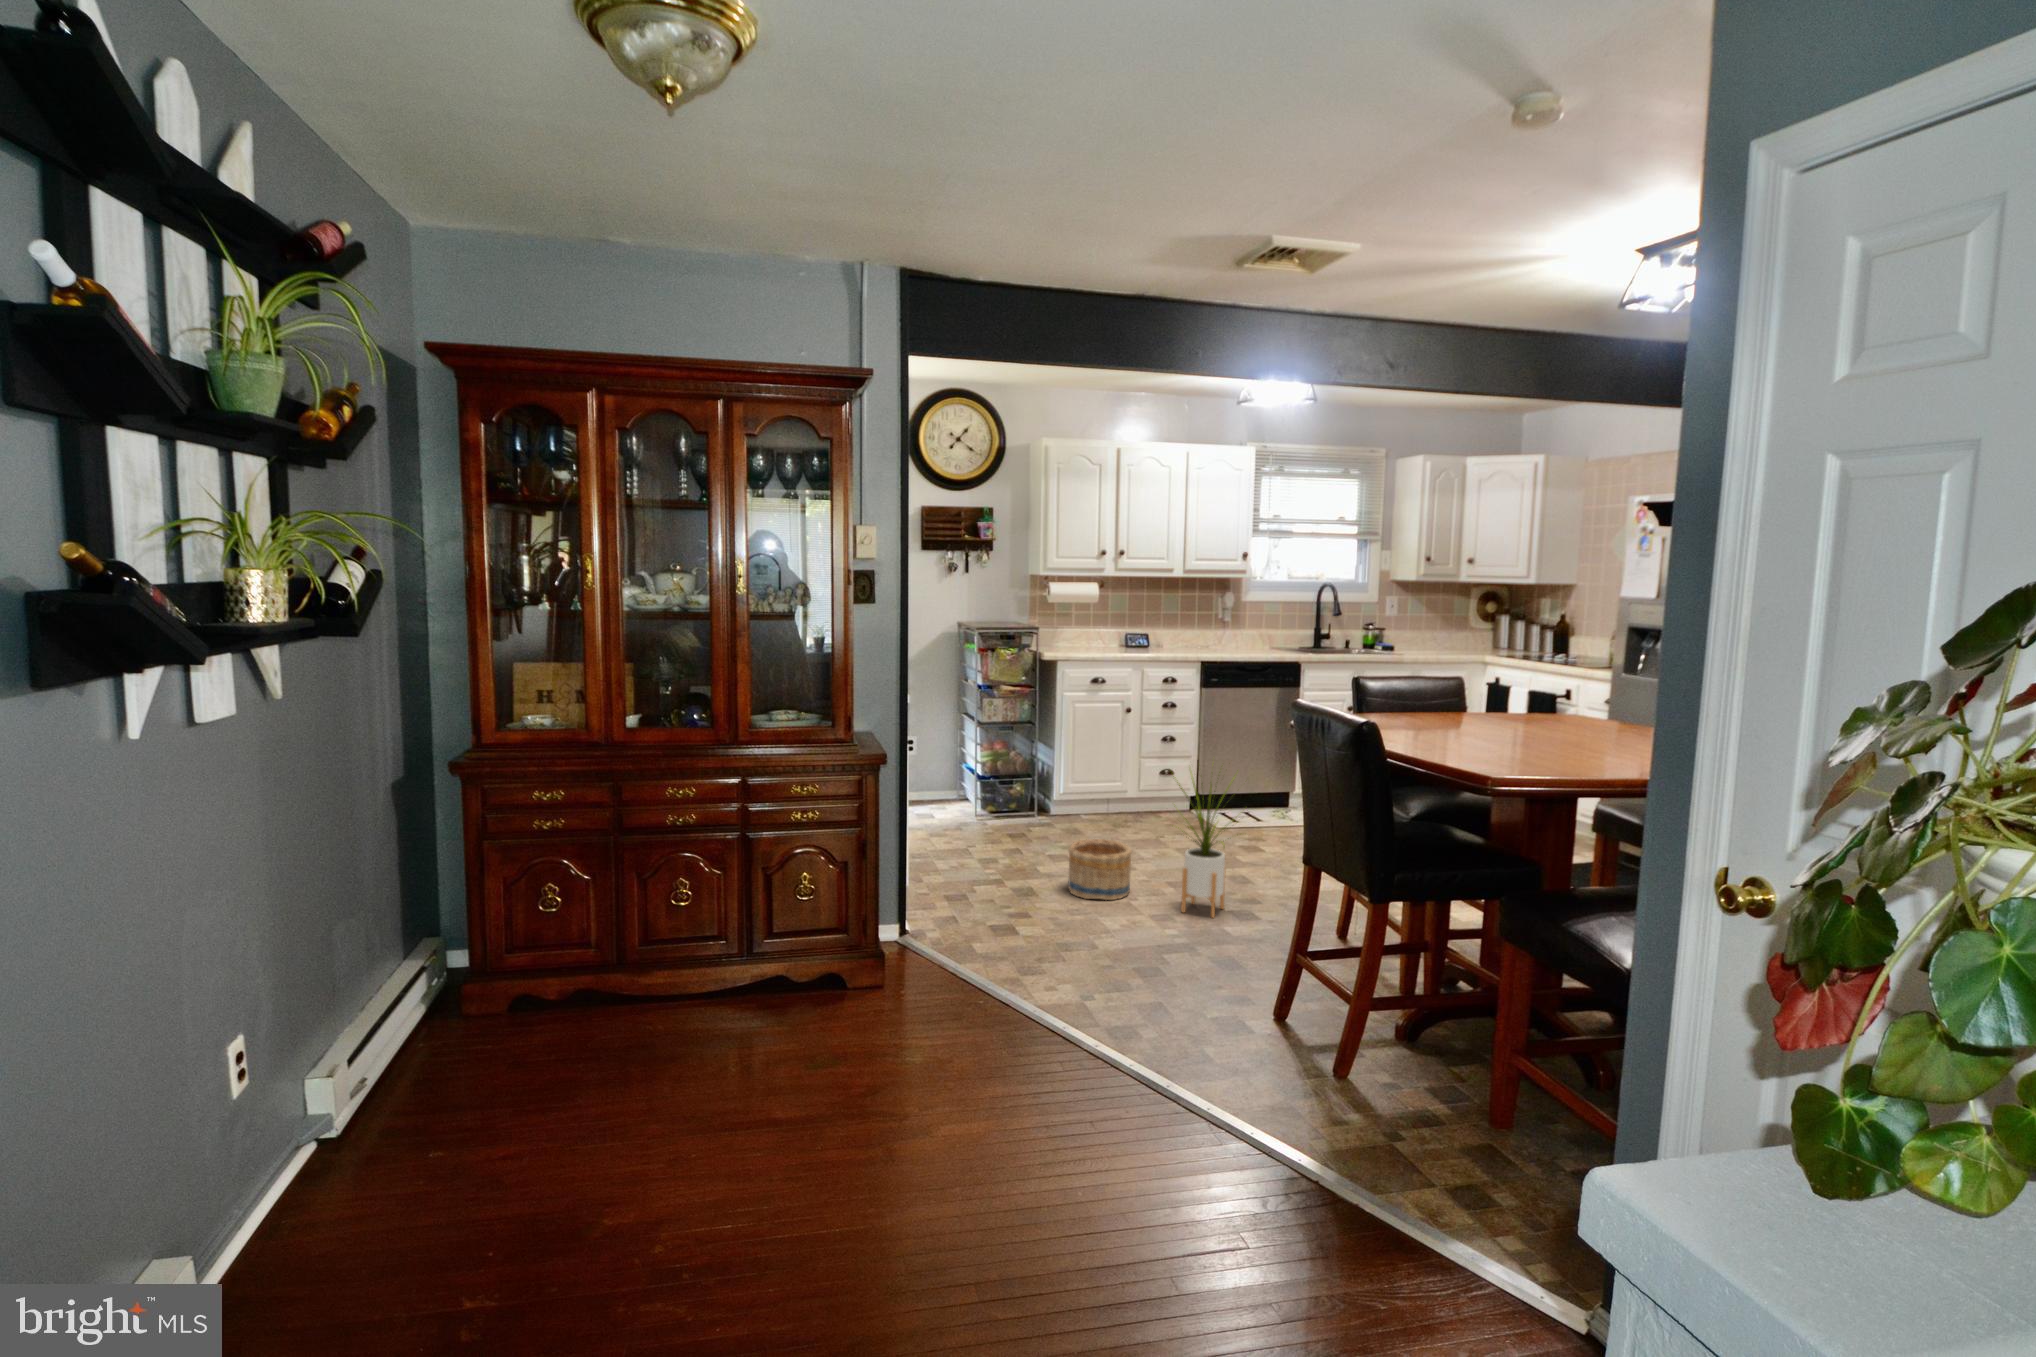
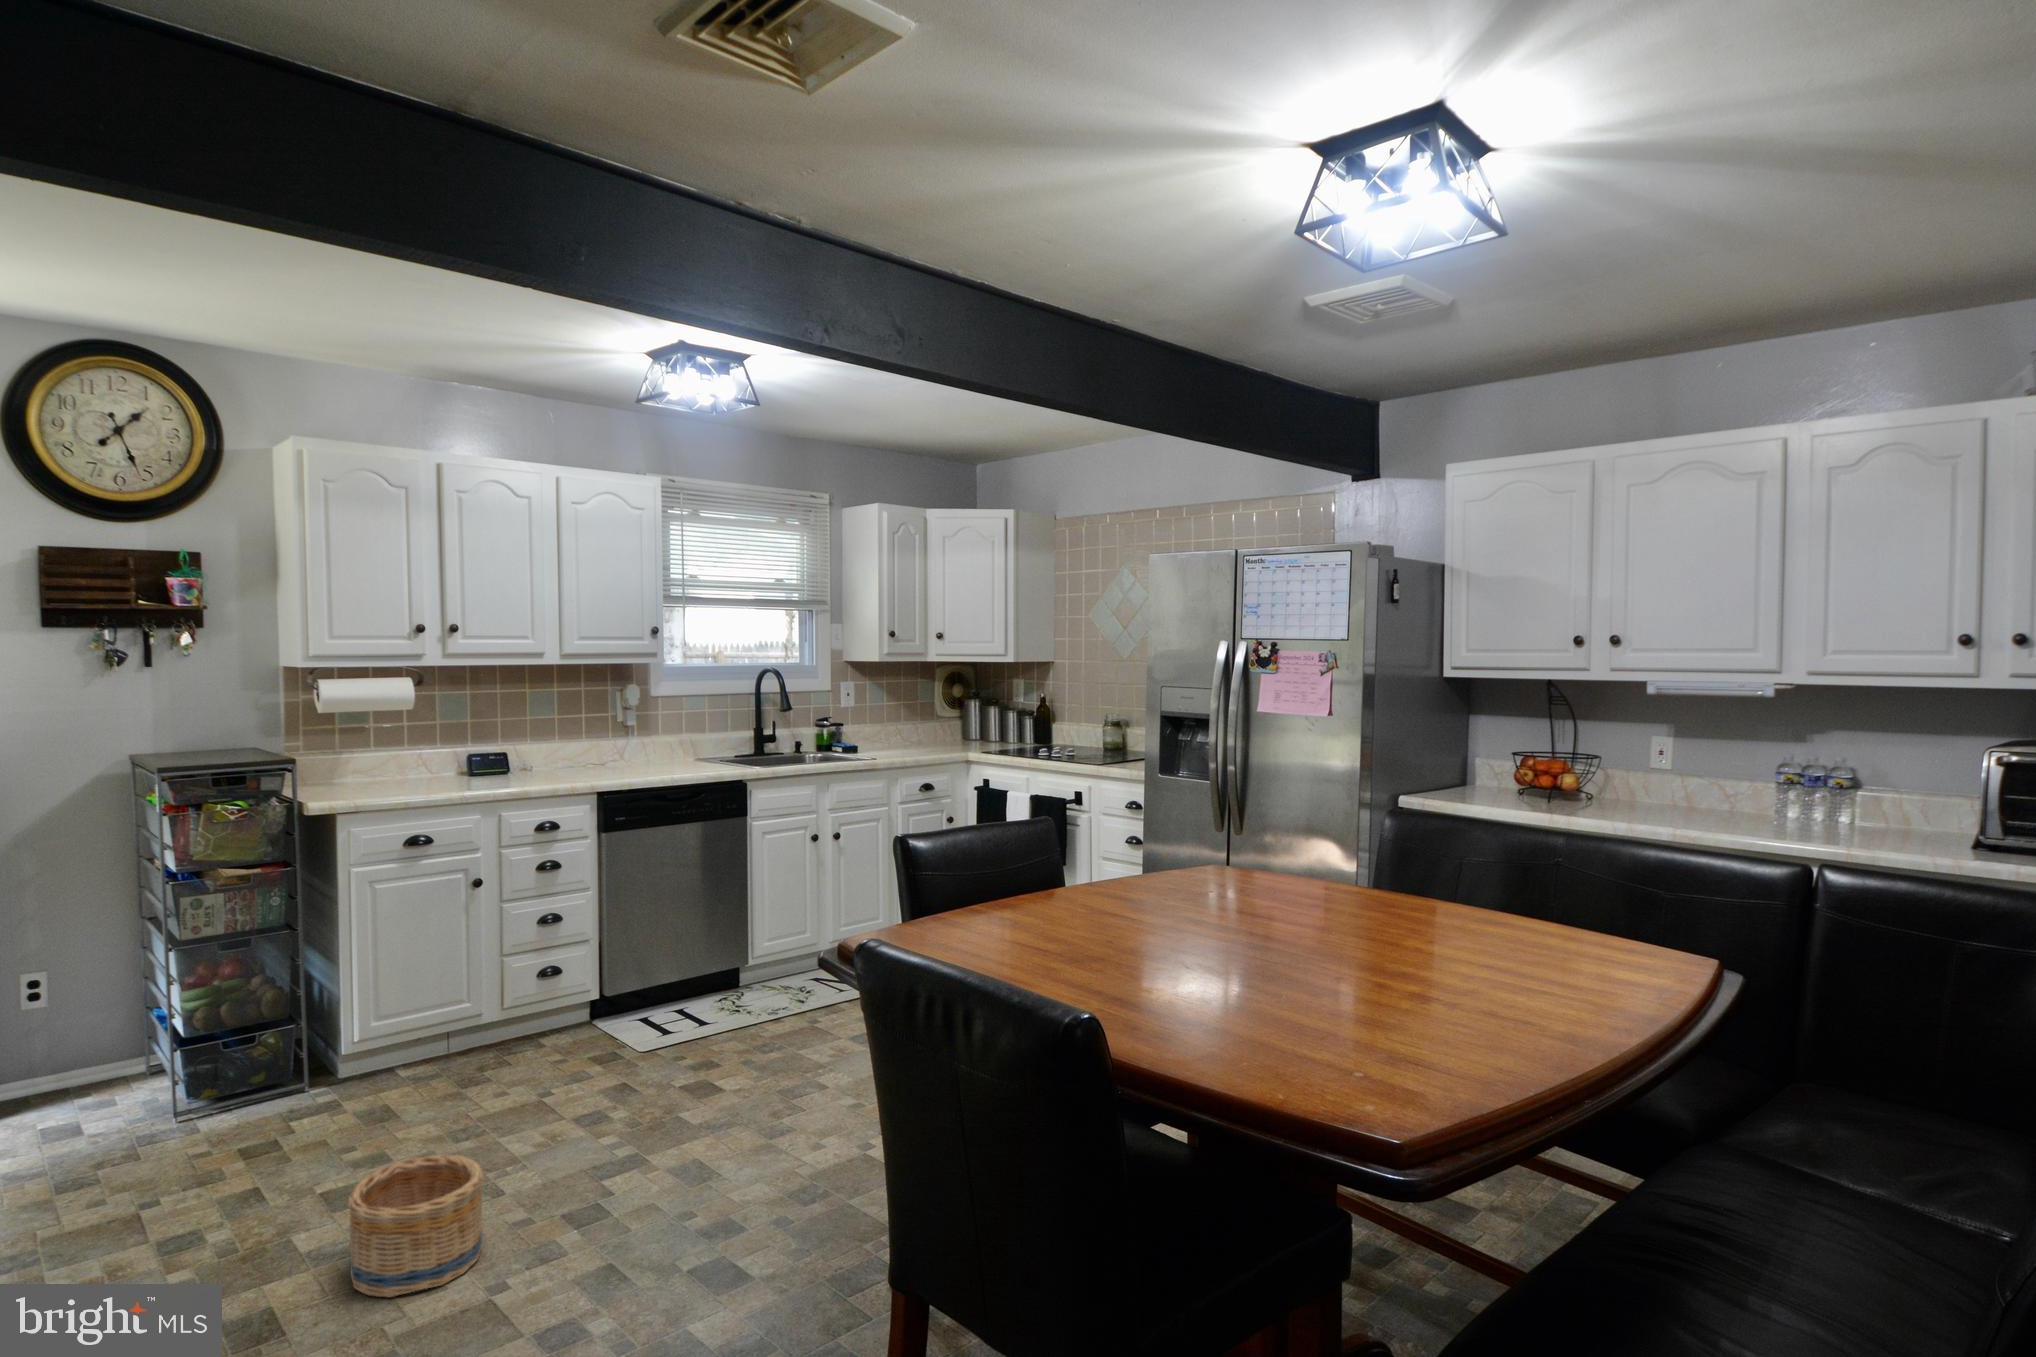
house plant: present [1173,776,1246,918] -> none [547,979,705,1278]

